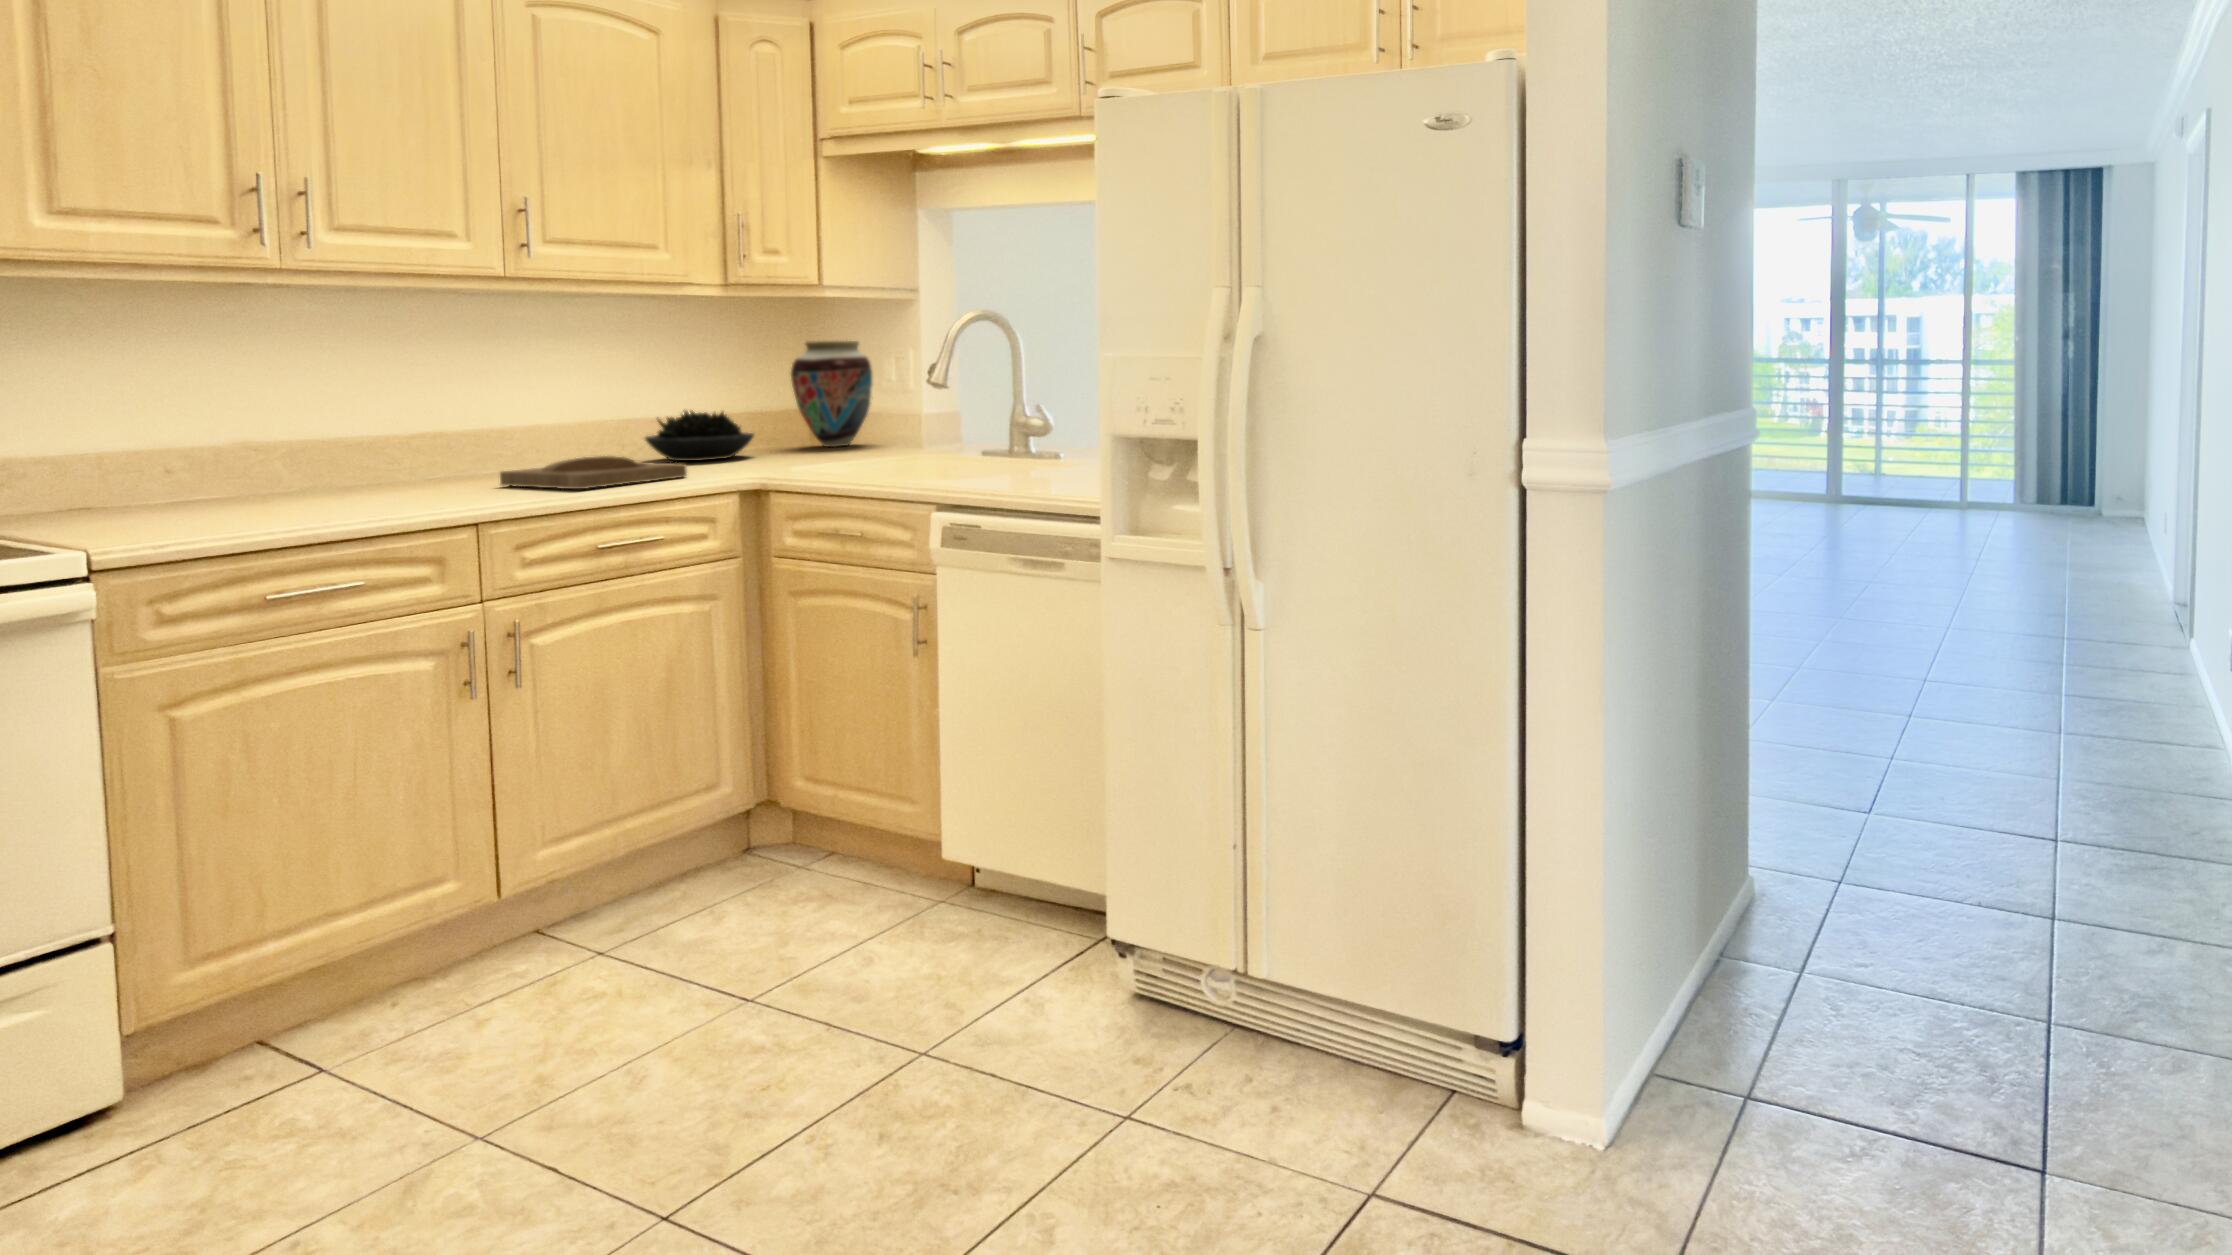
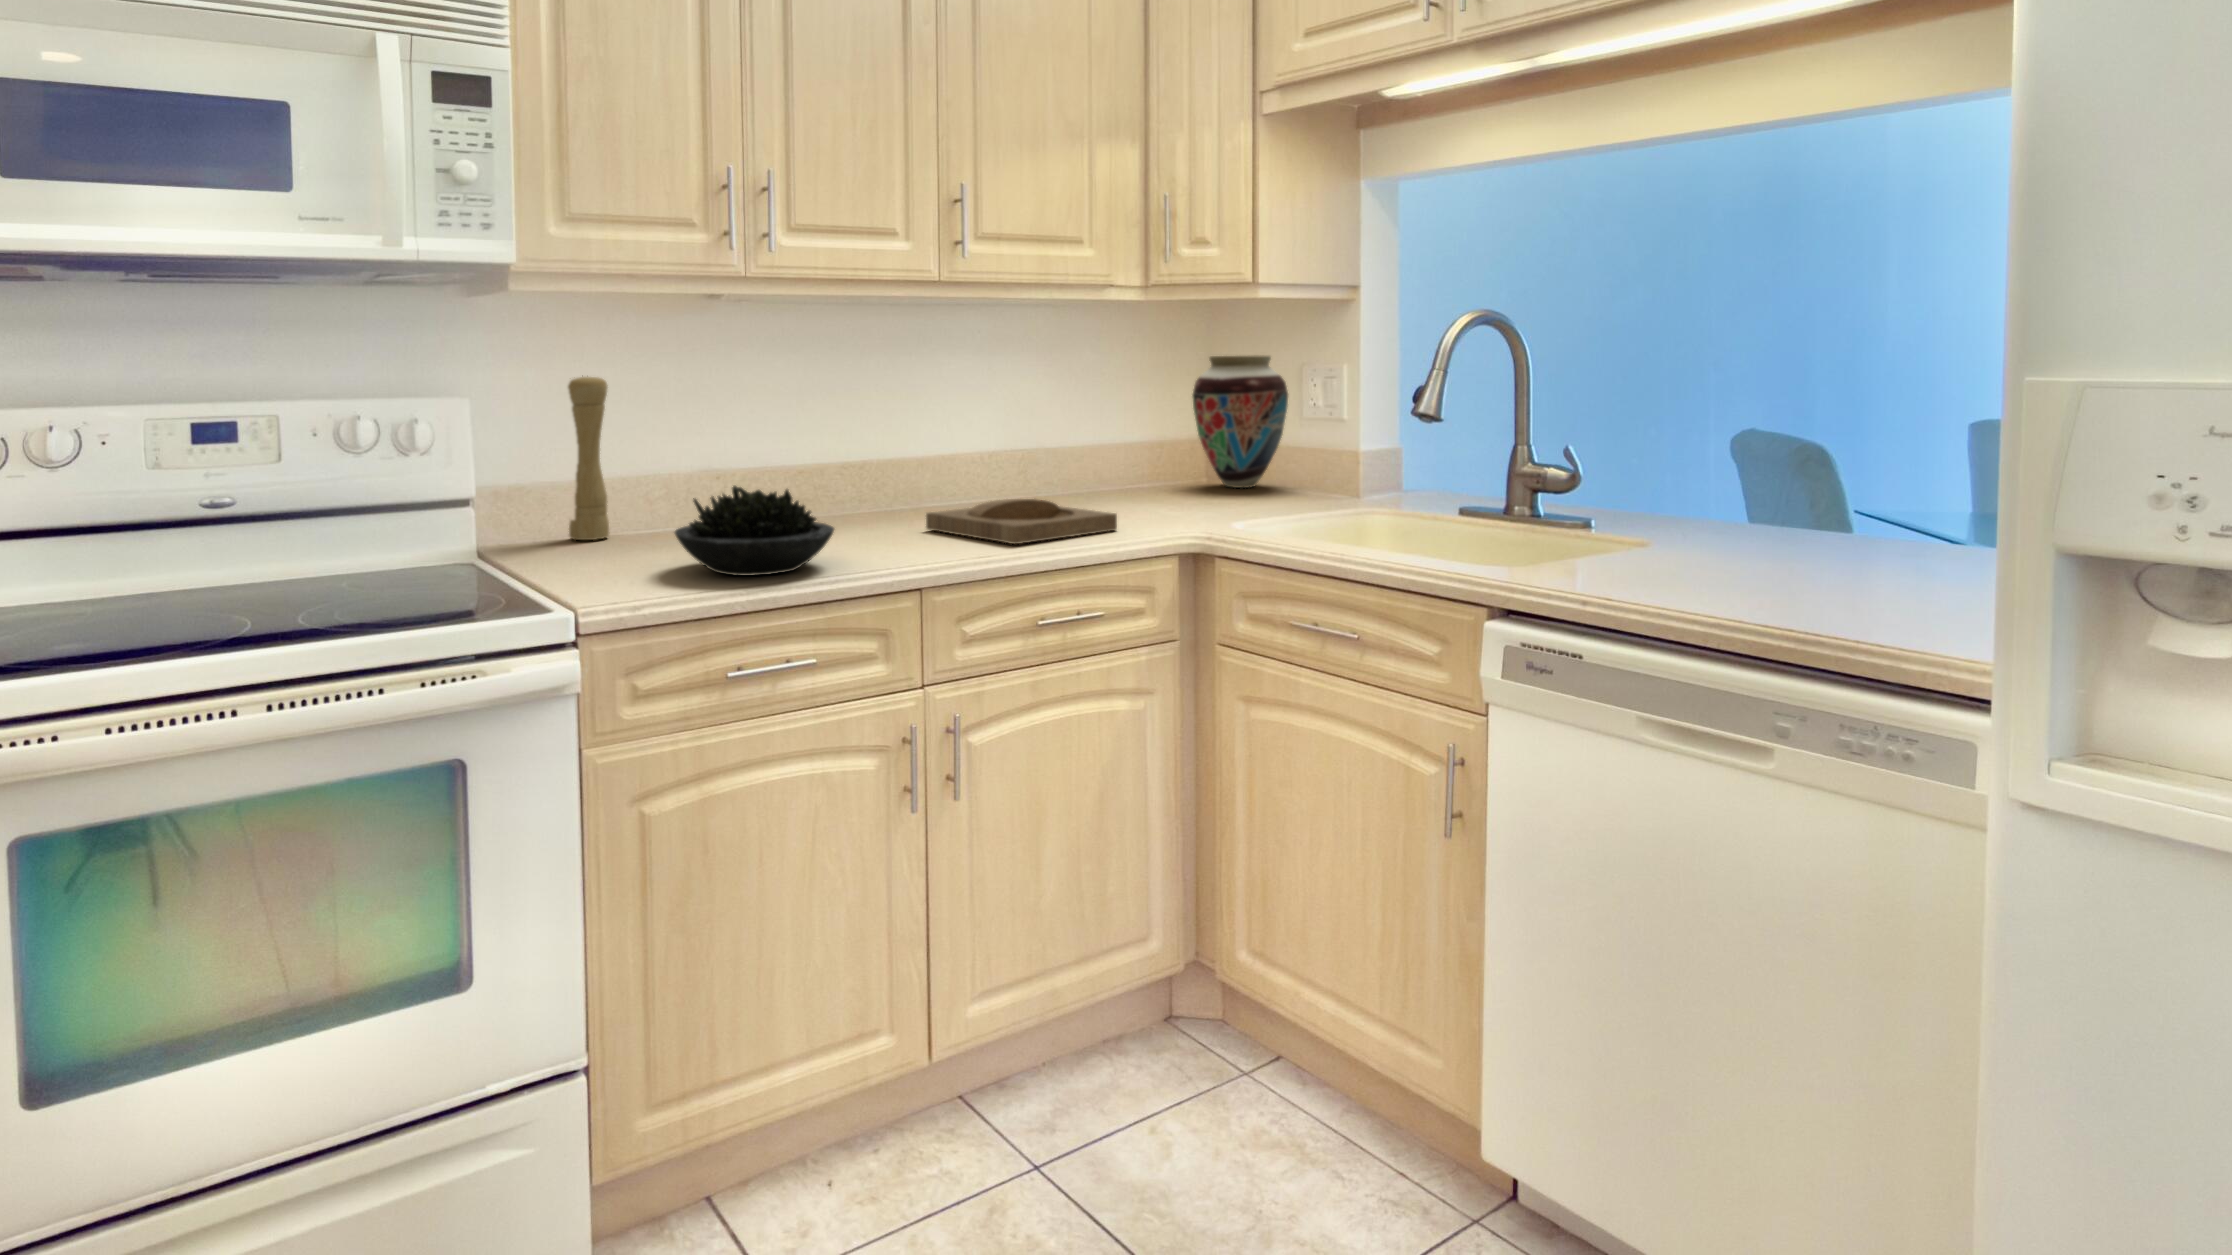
pepper mill: none [58,356,125,513] -> present [568,376,609,540]
succulent plant: present [645,410,754,461] -> present [675,486,834,576]

